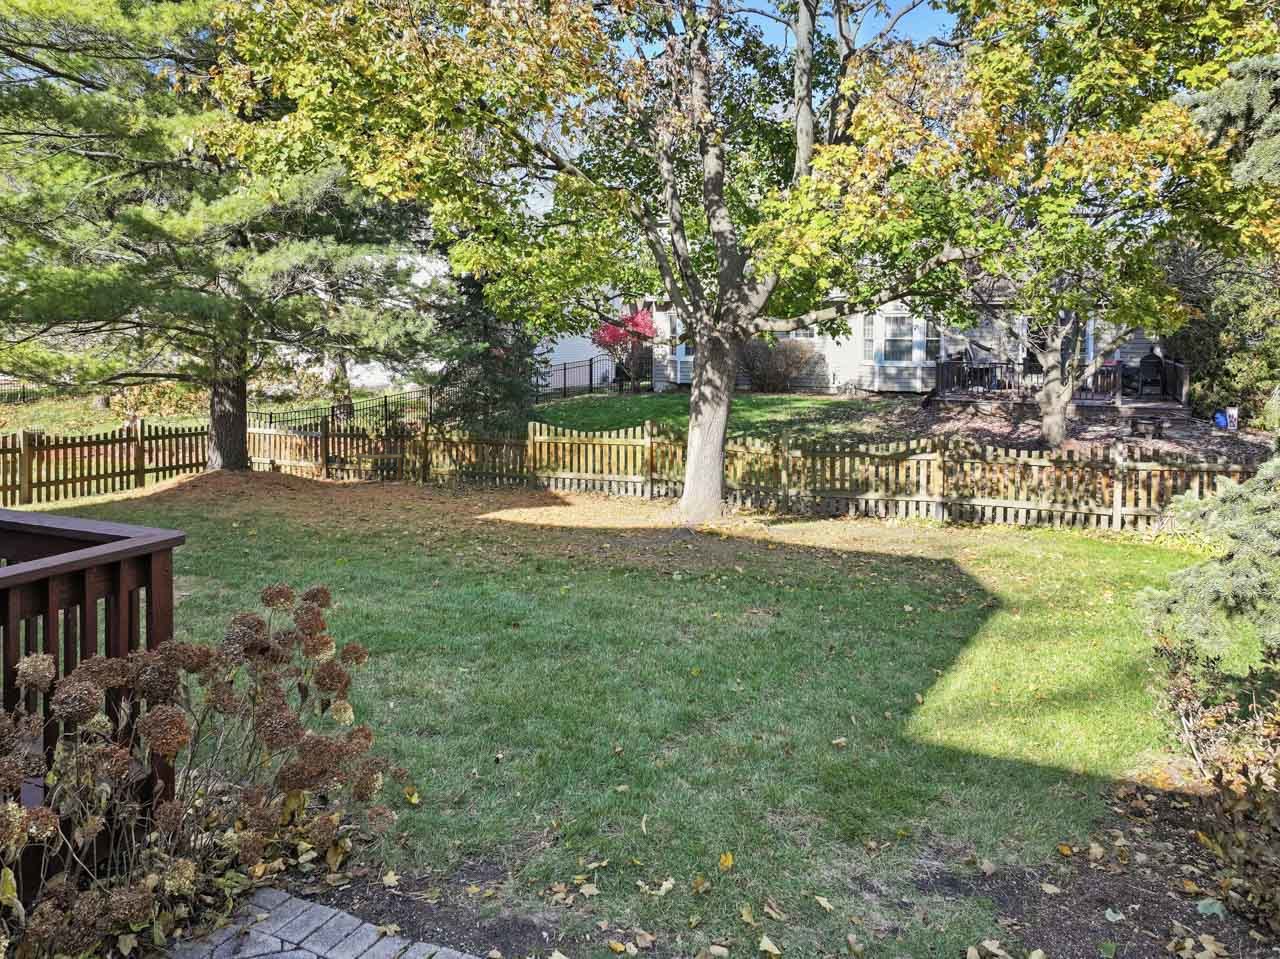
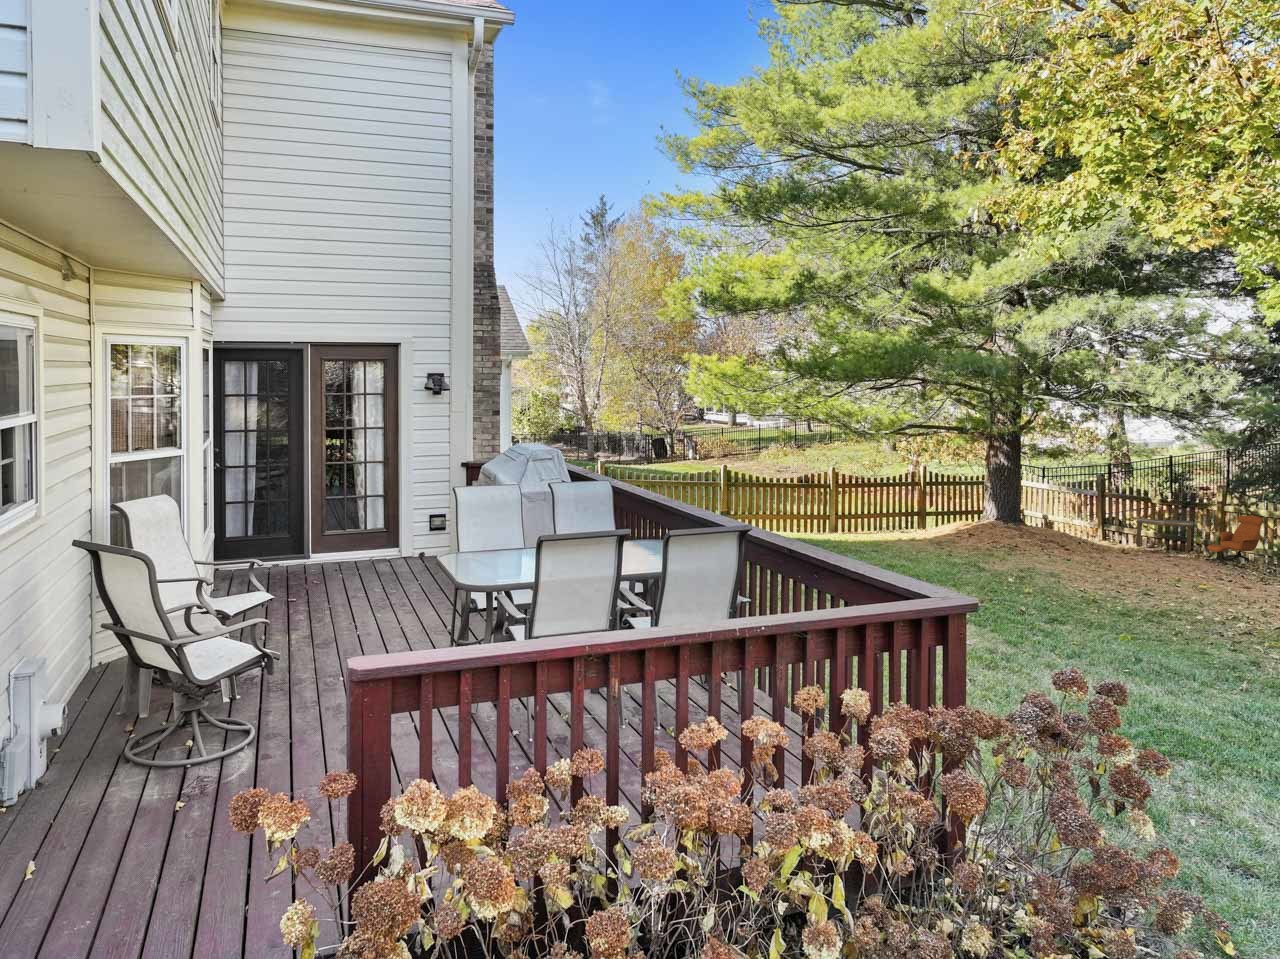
lounge chair: none [416,445,454,486] -> present [1207,515,1263,564]

